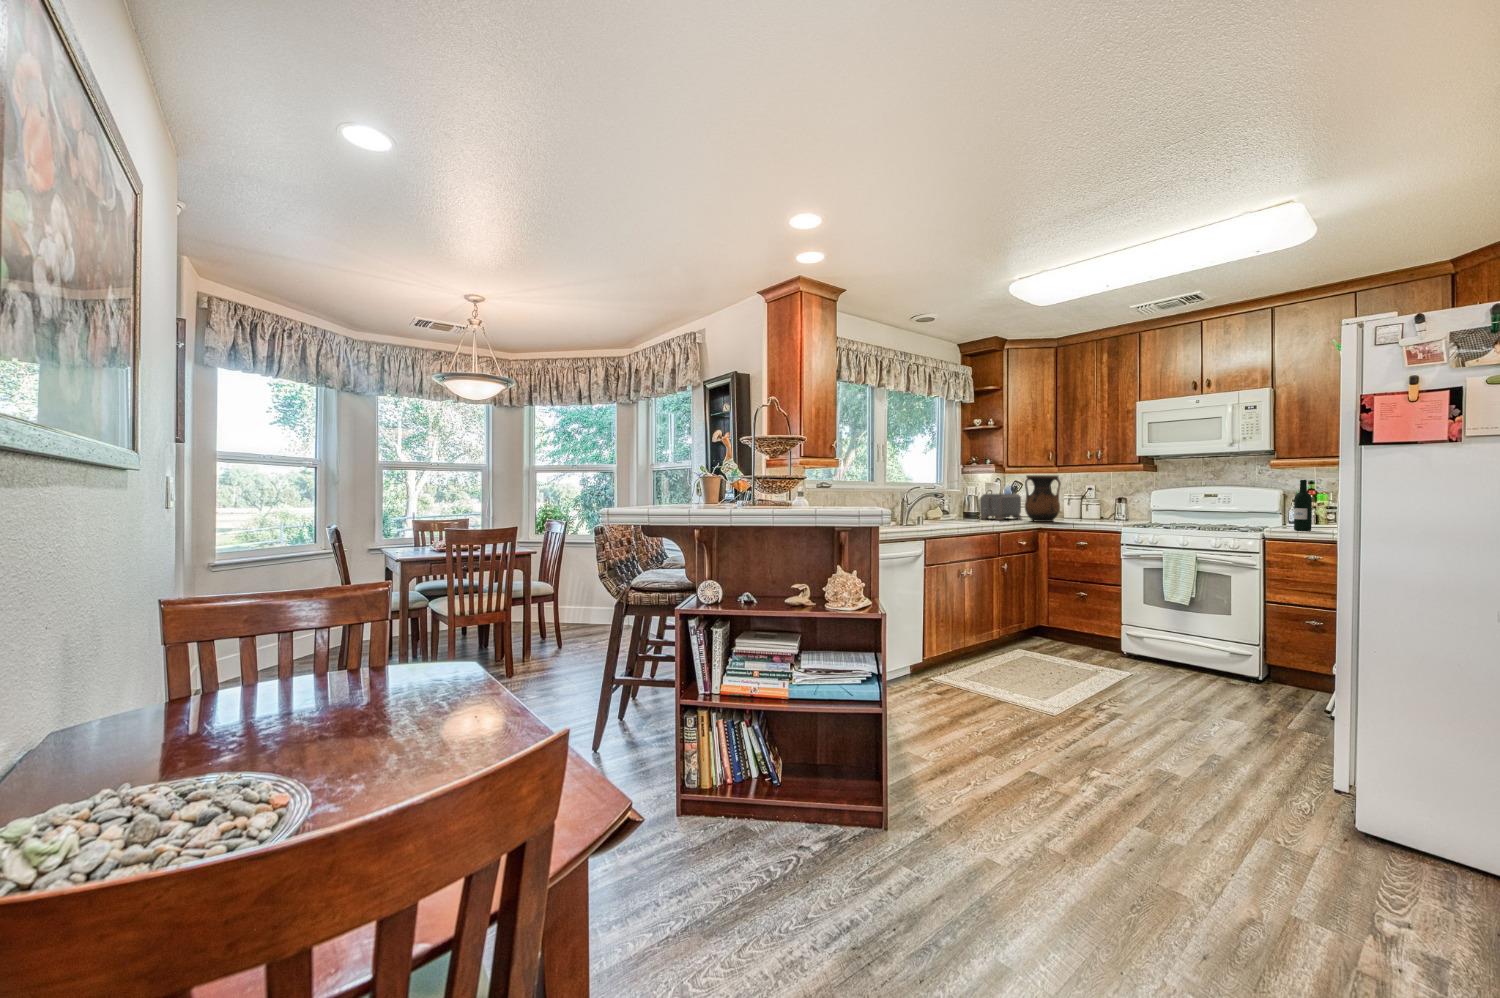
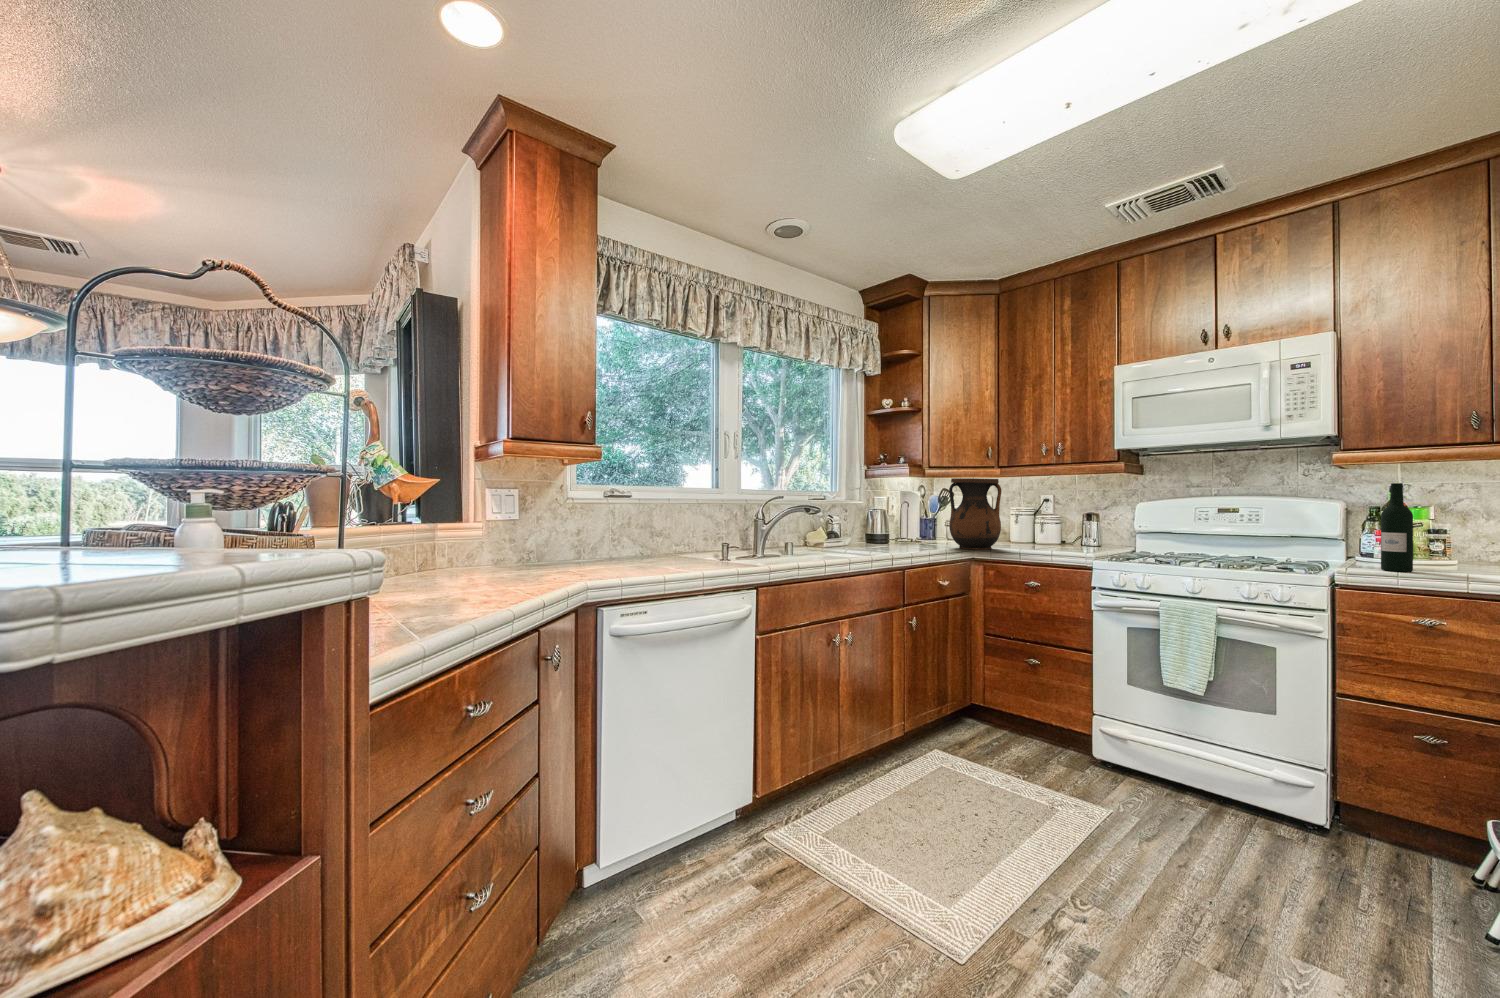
toaster: present [979,494,1021,520] -> none [888,506,951,546]

